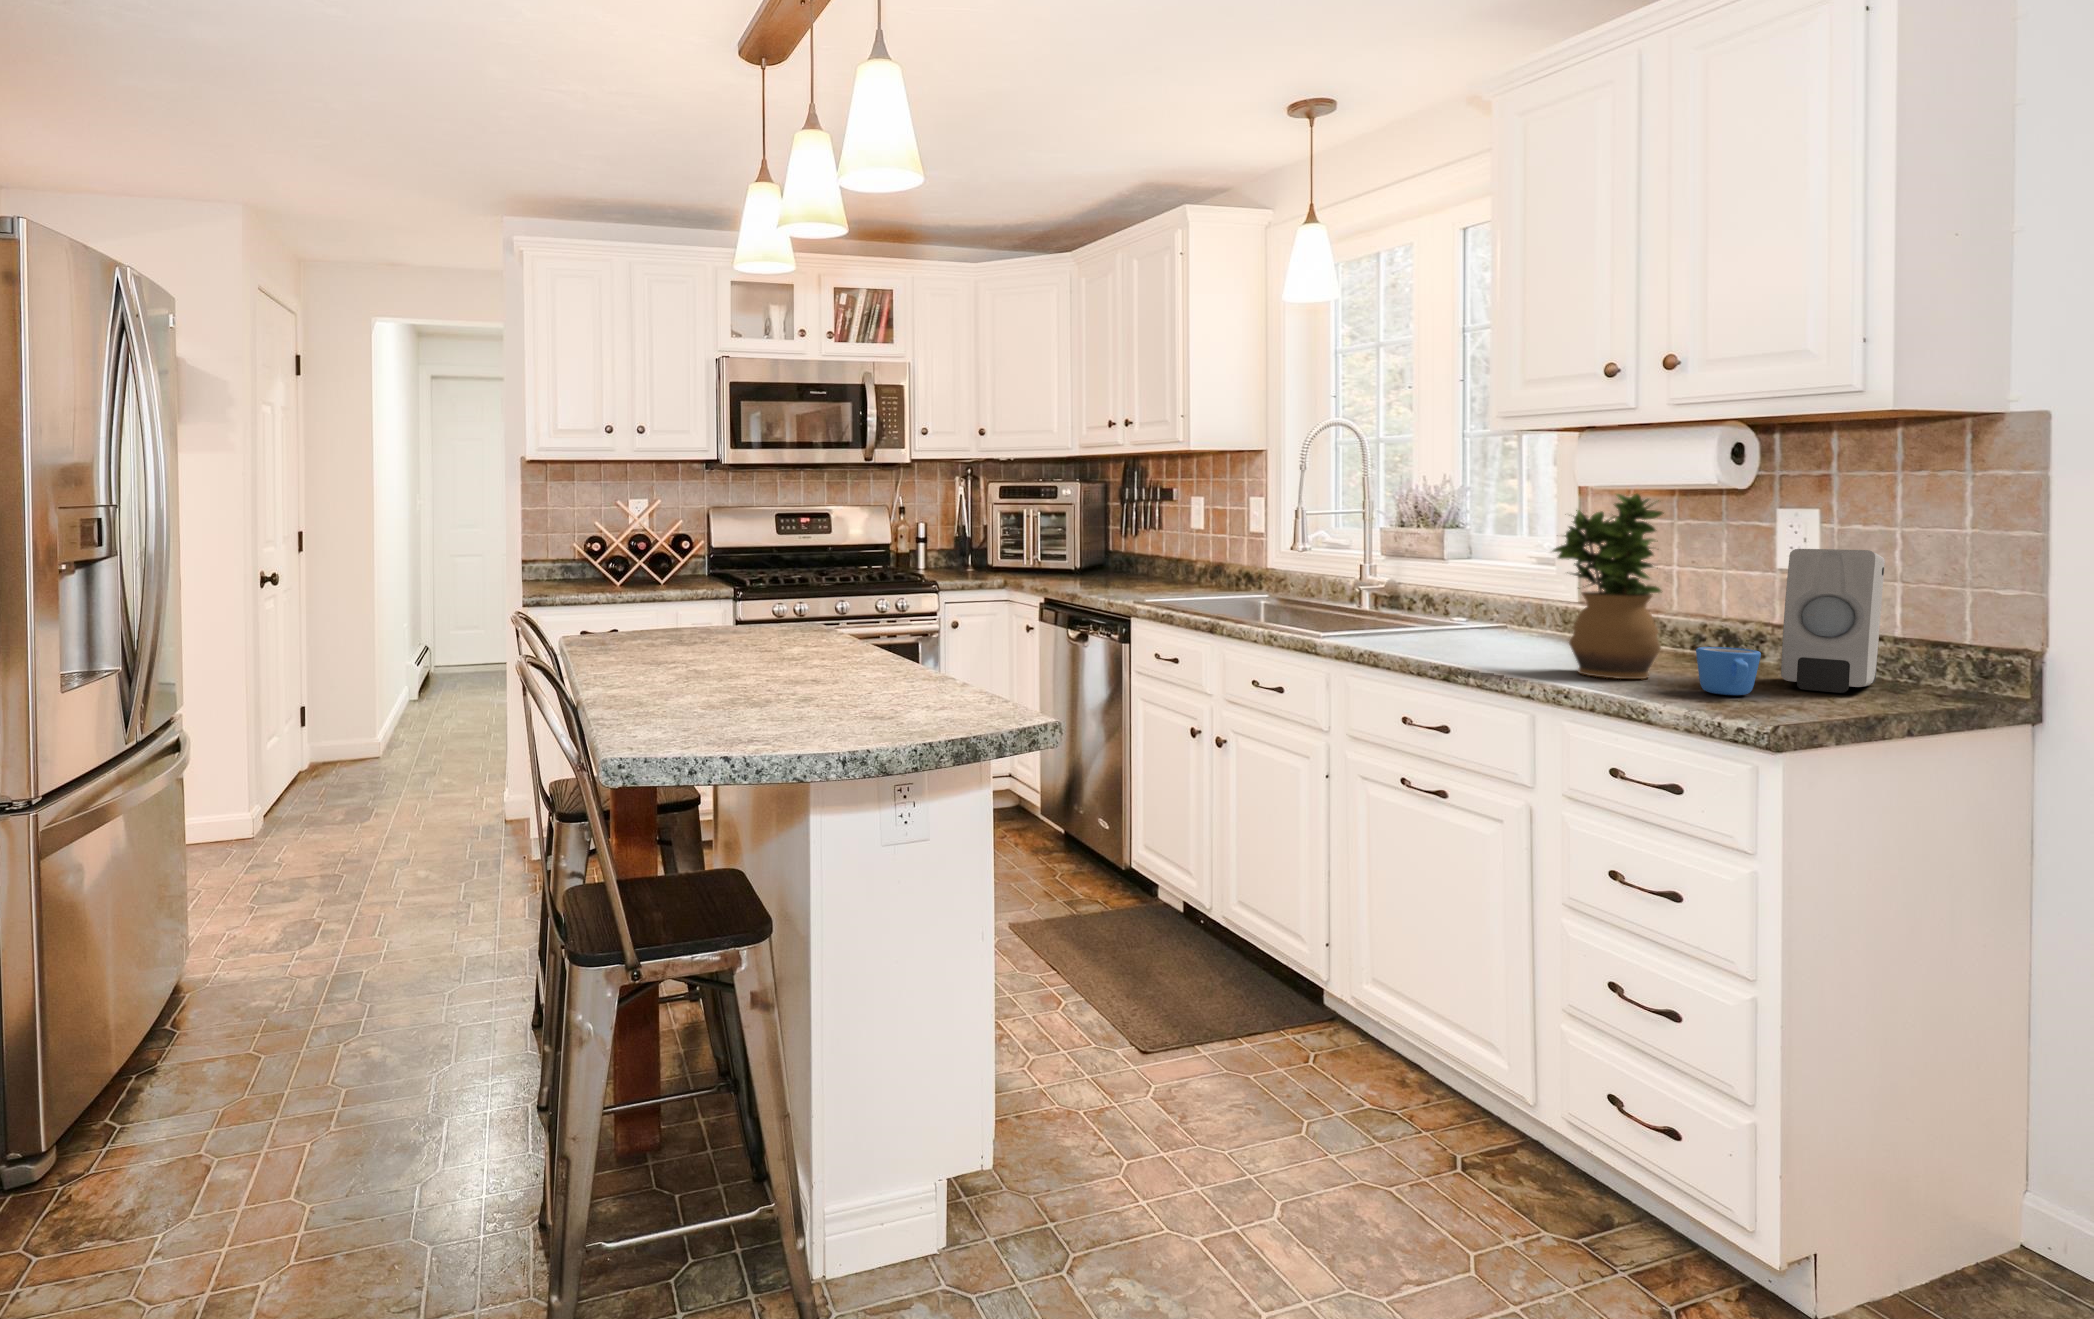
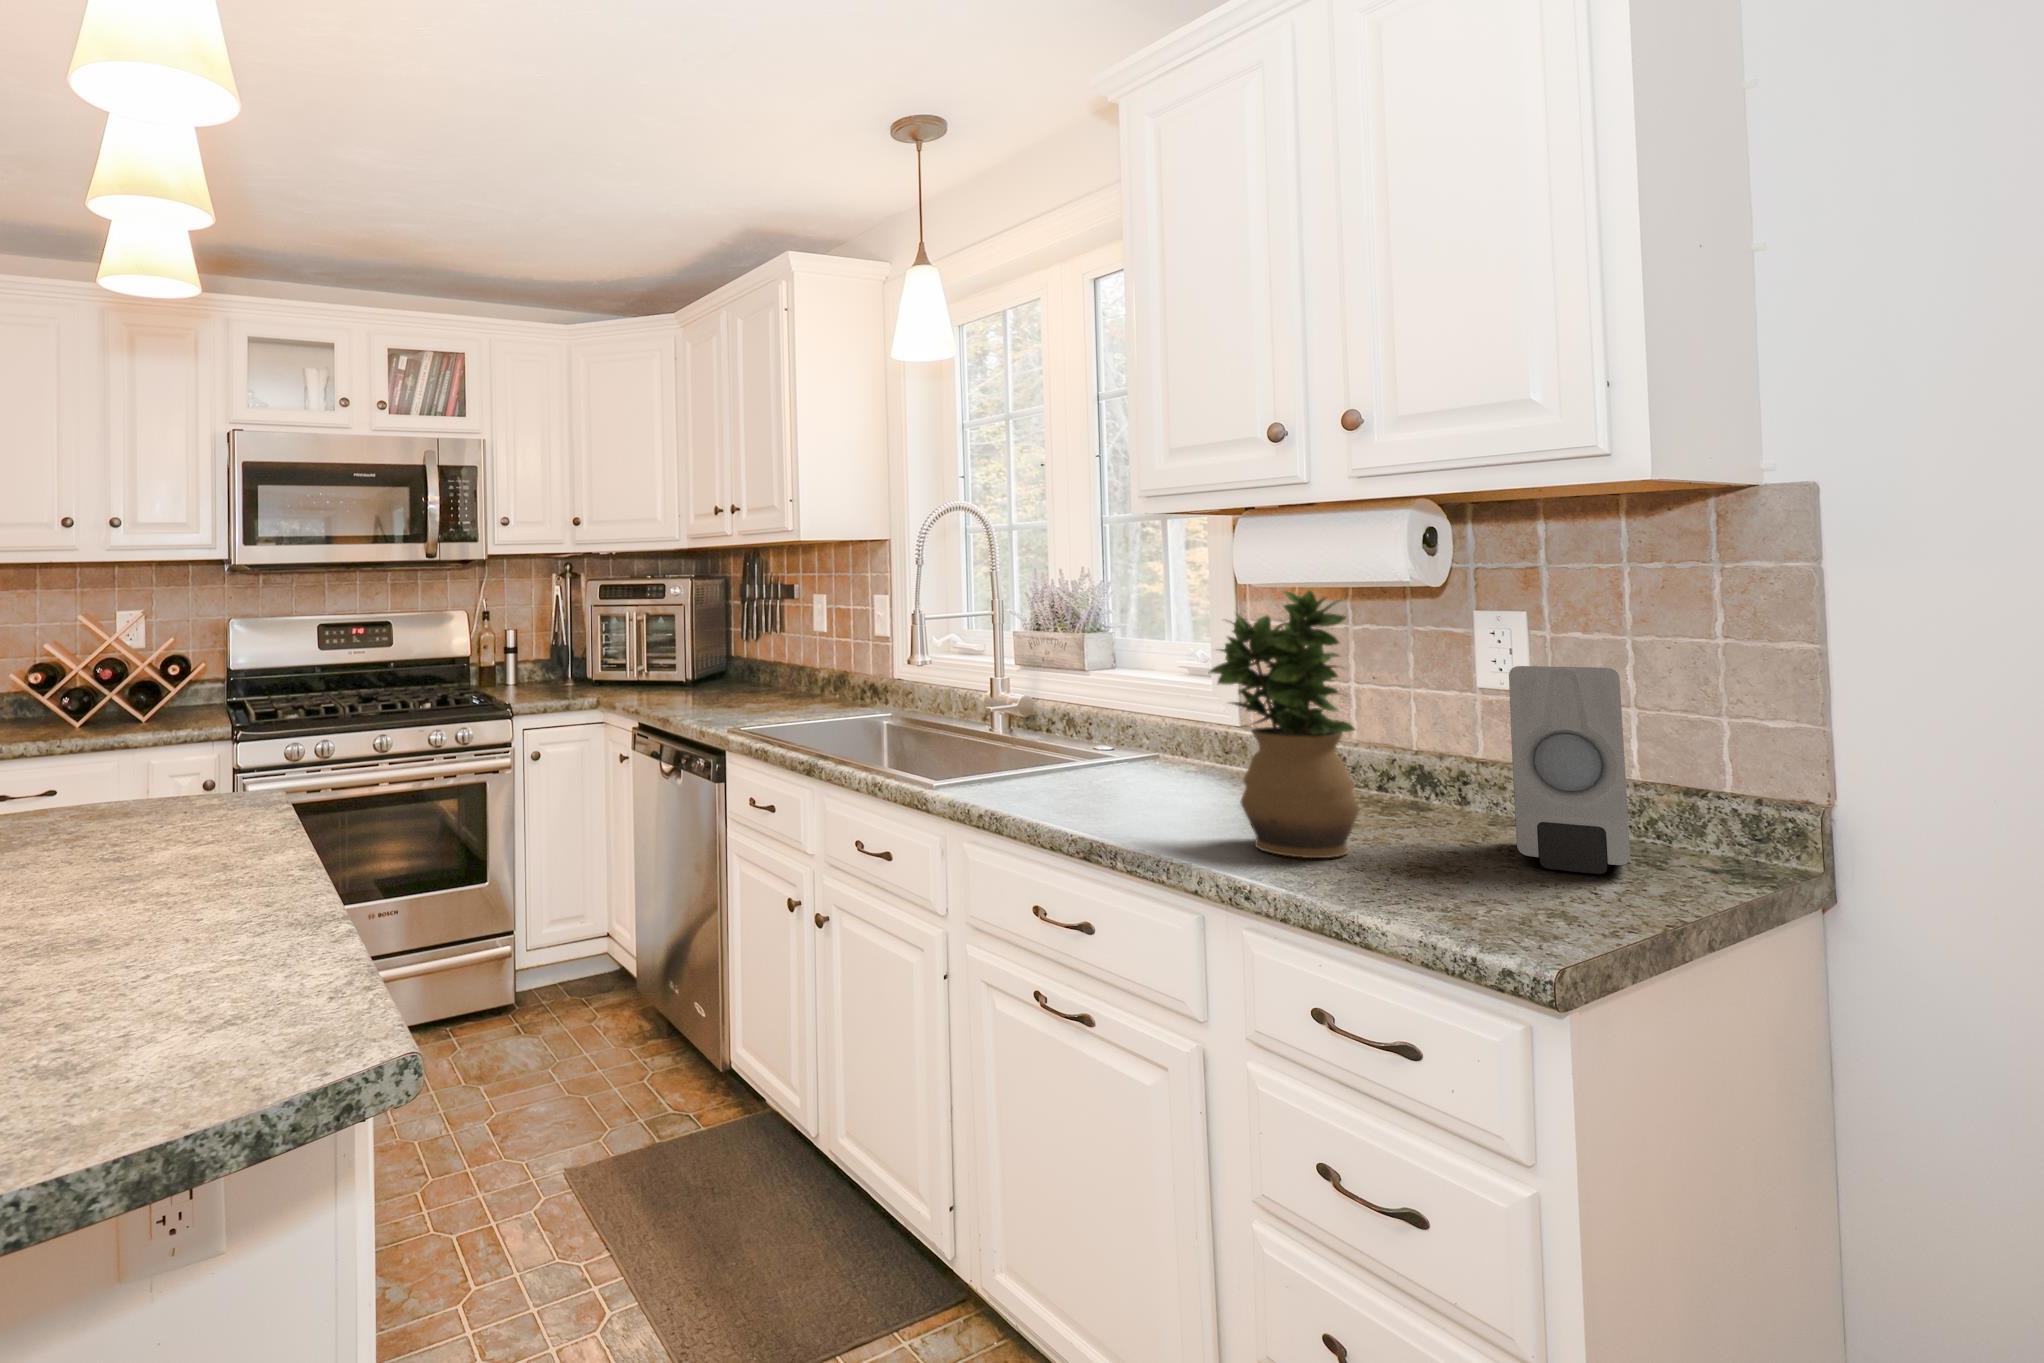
mug: present [1696,647,1761,695] -> none [1412,813,1499,889]

